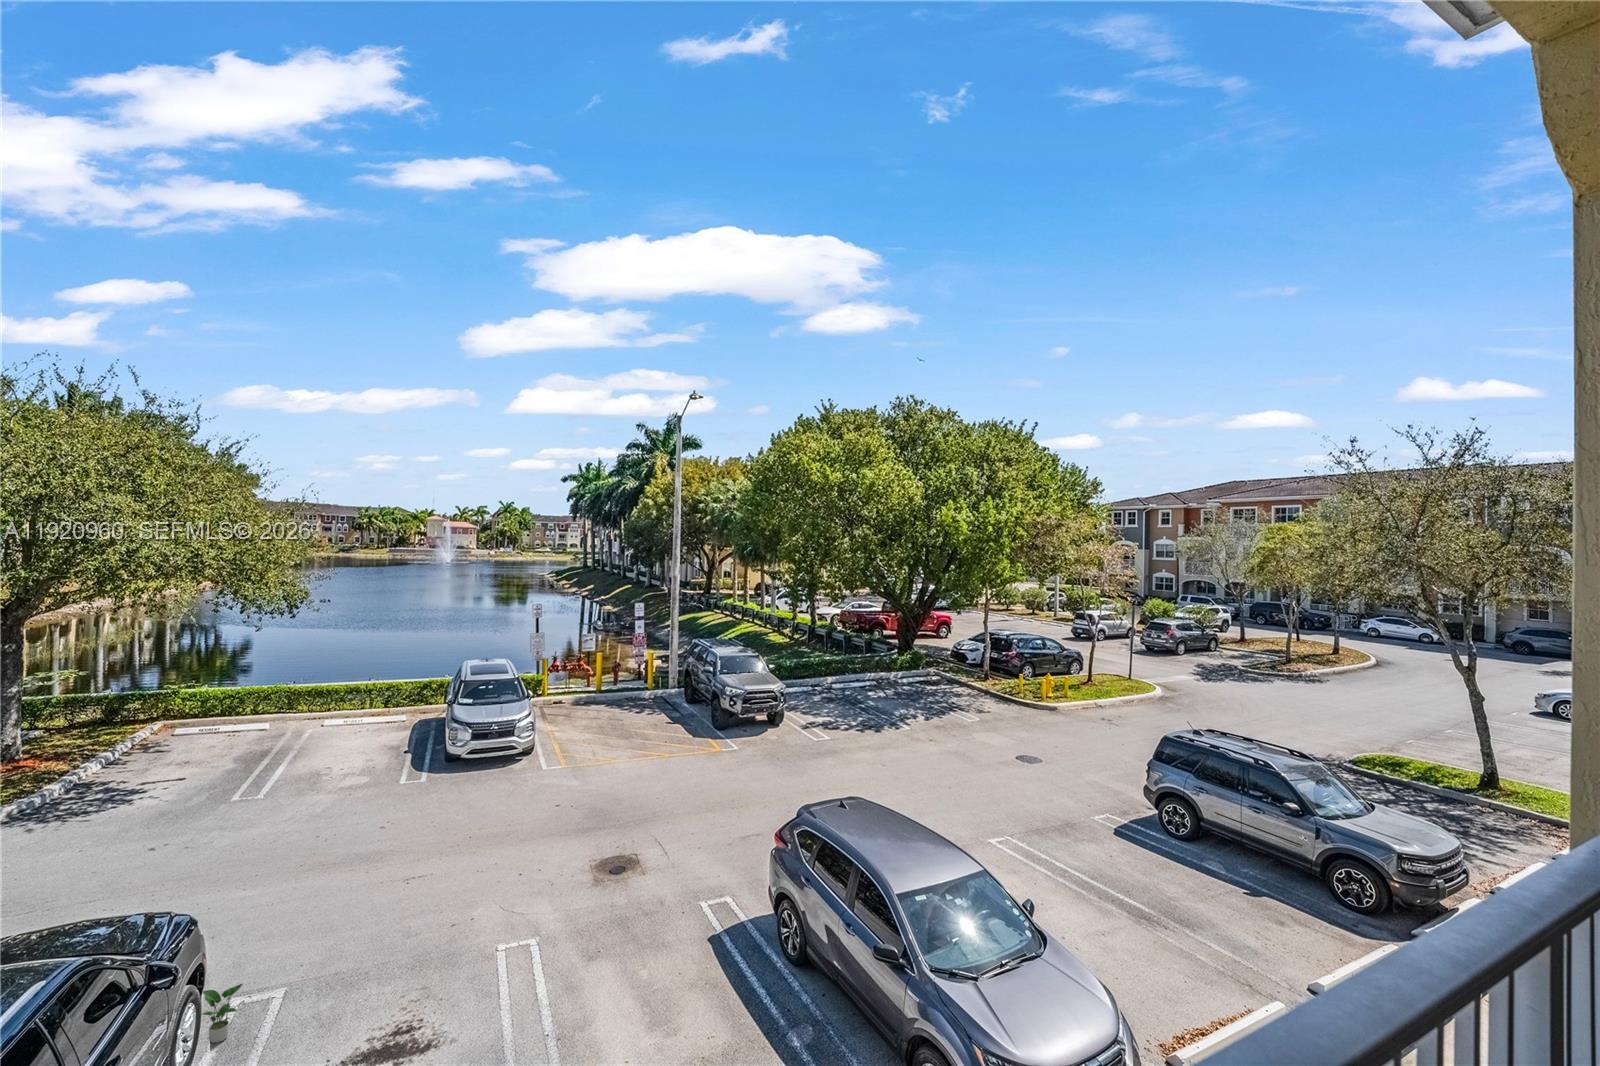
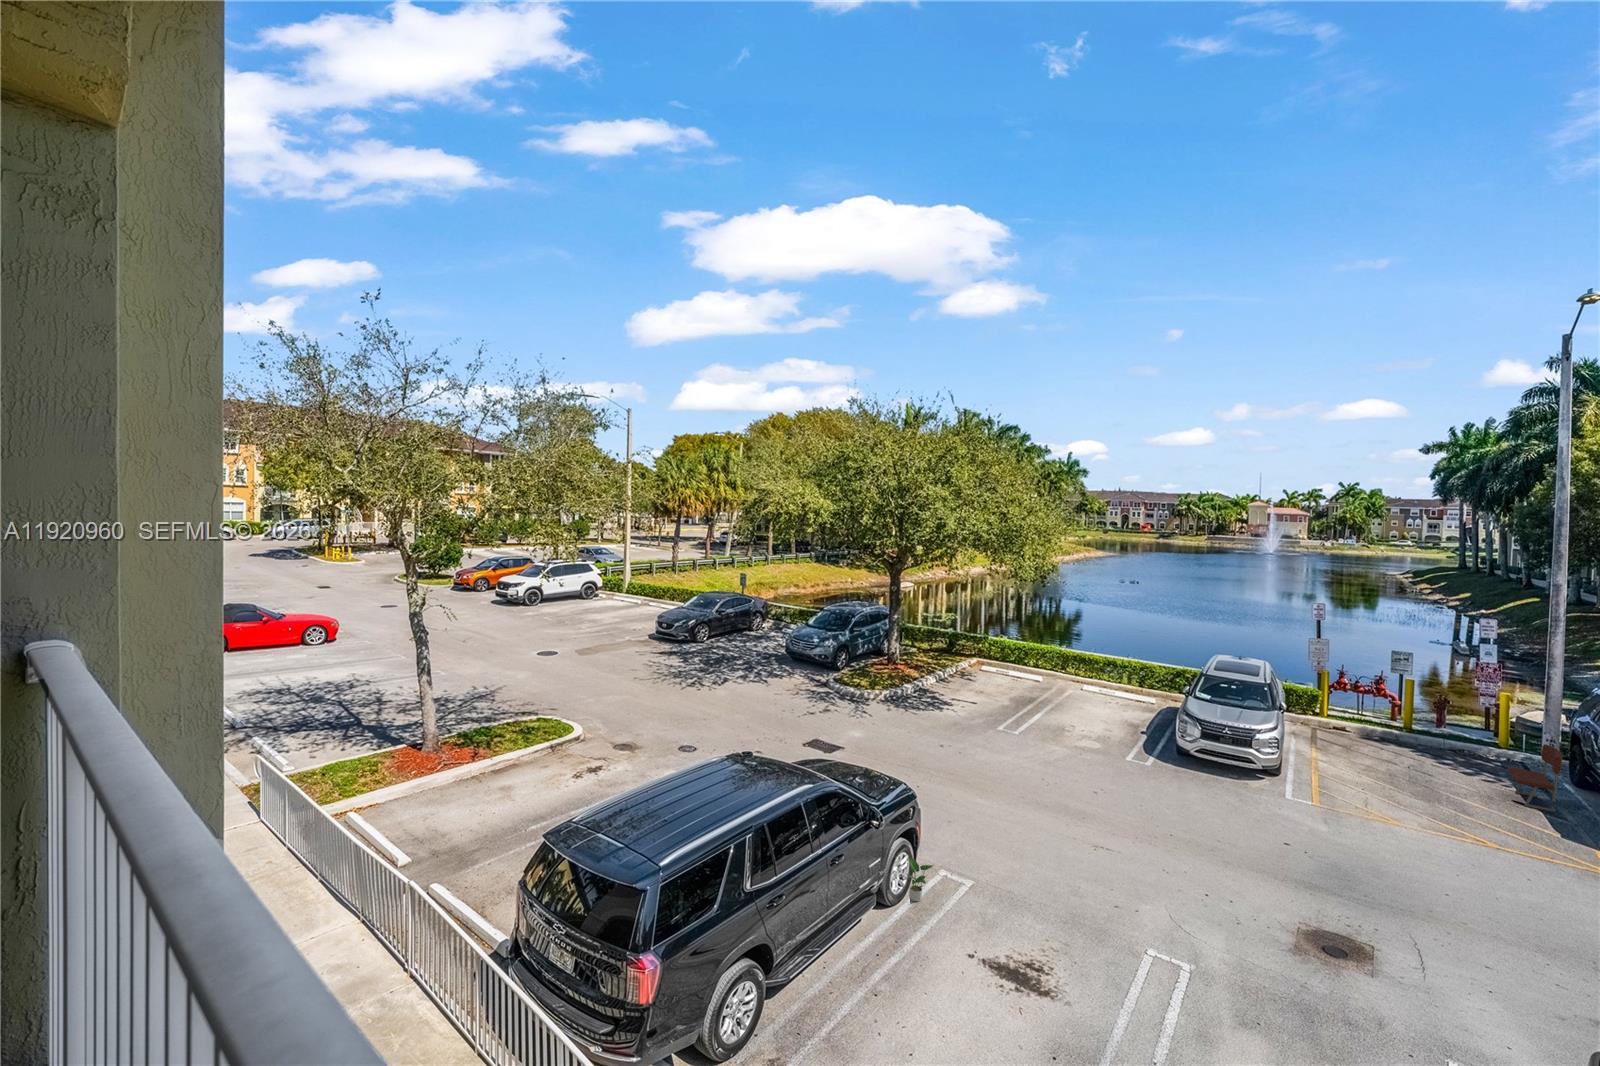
bench: none [686,676,716,725] -> present [1507,744,1563,812]

